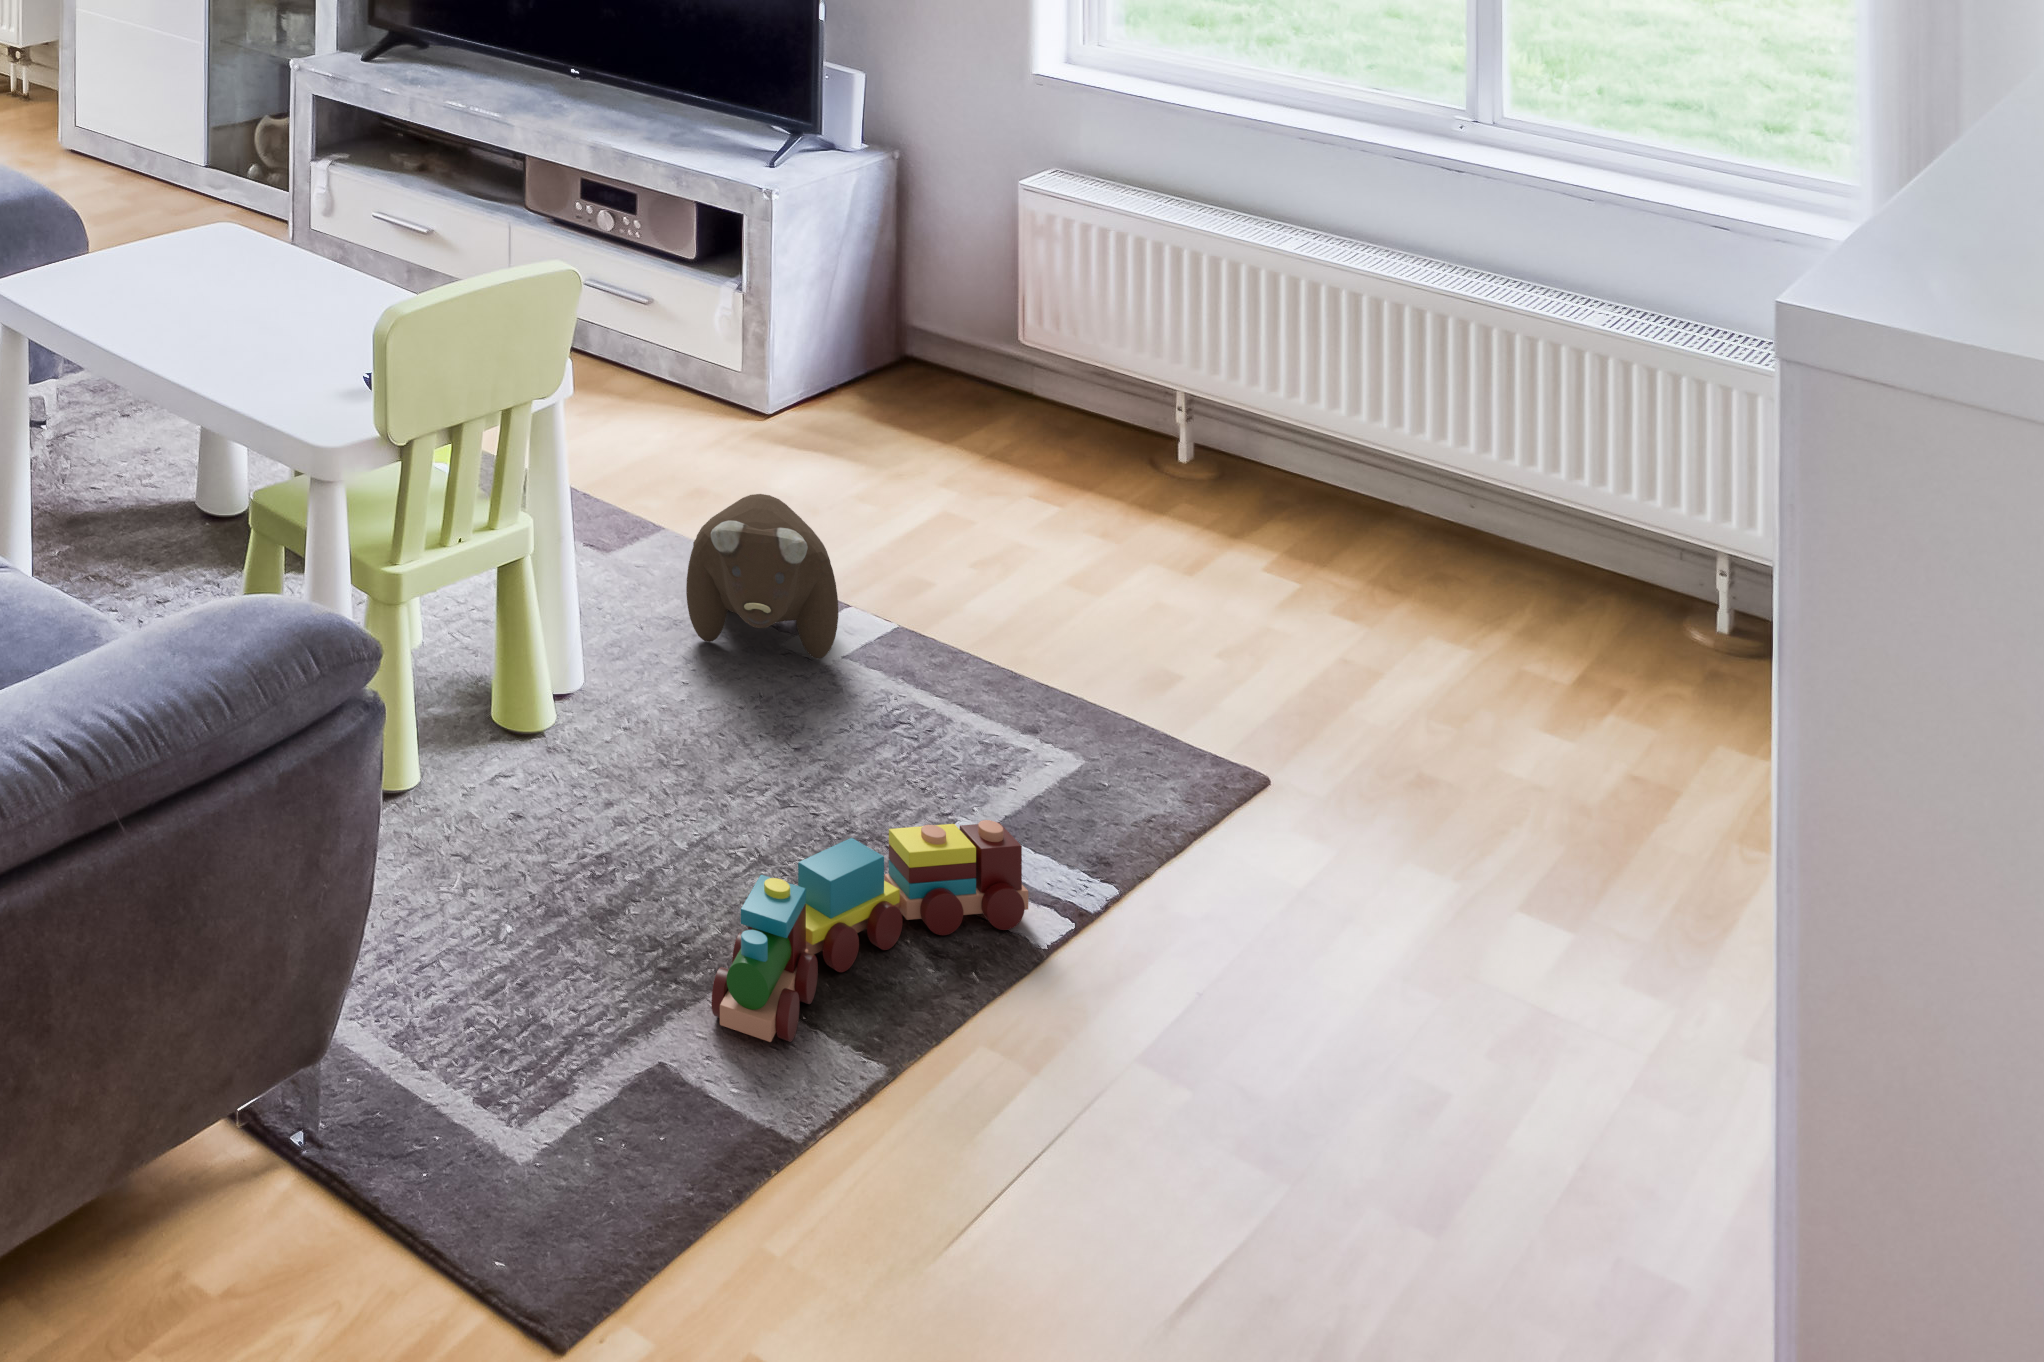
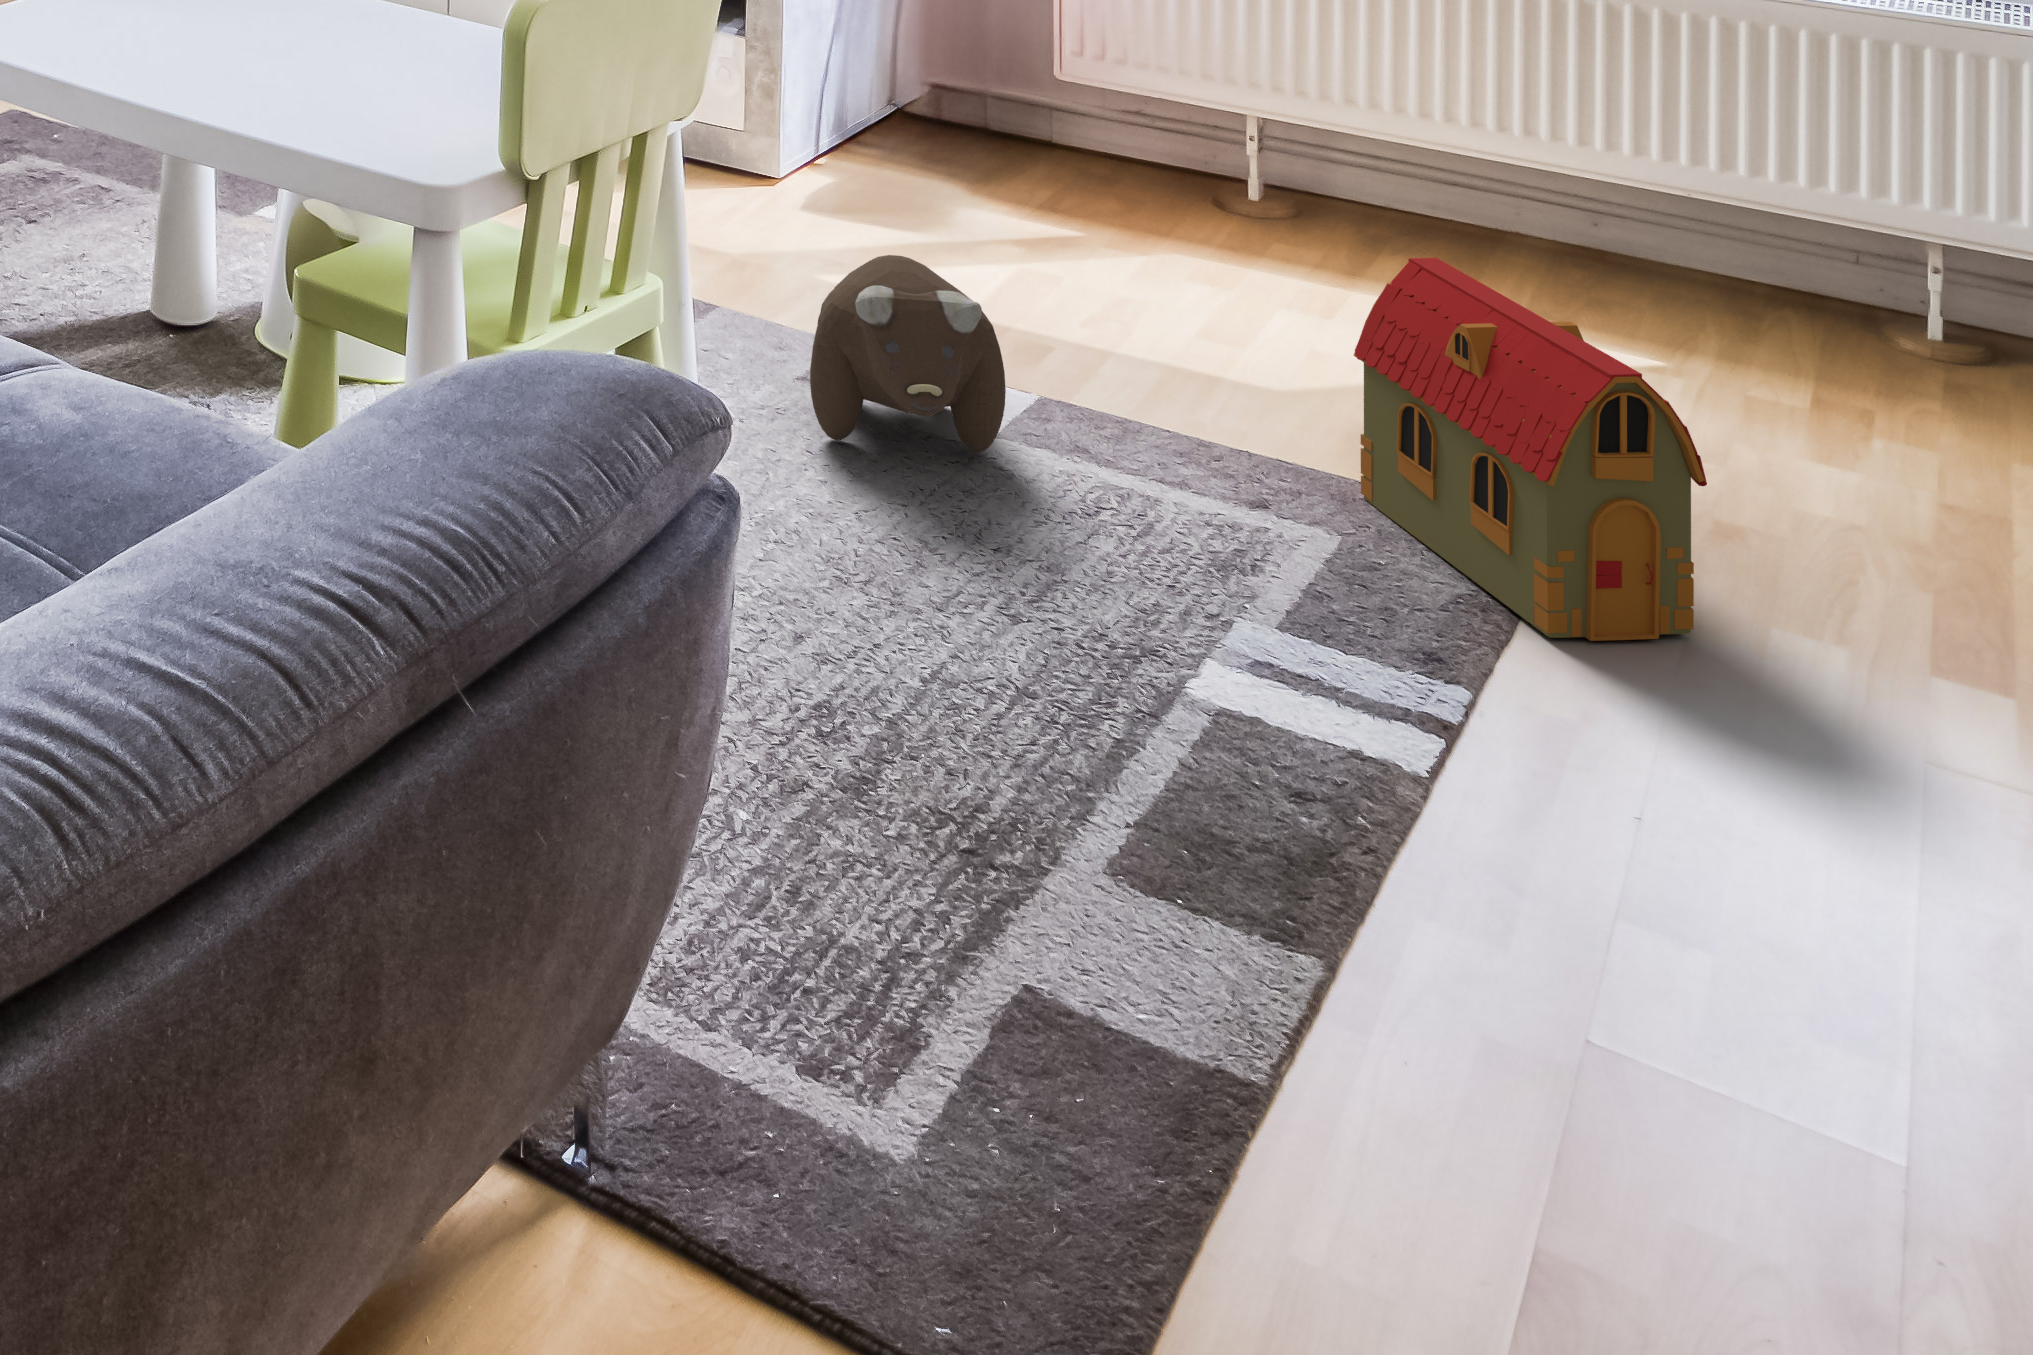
toy house: none [1113,524,1335,844] -> present [1354,258,1707,641]
toy train: present [712,820,1028,1042] -> none [1062,634,1395,956]

